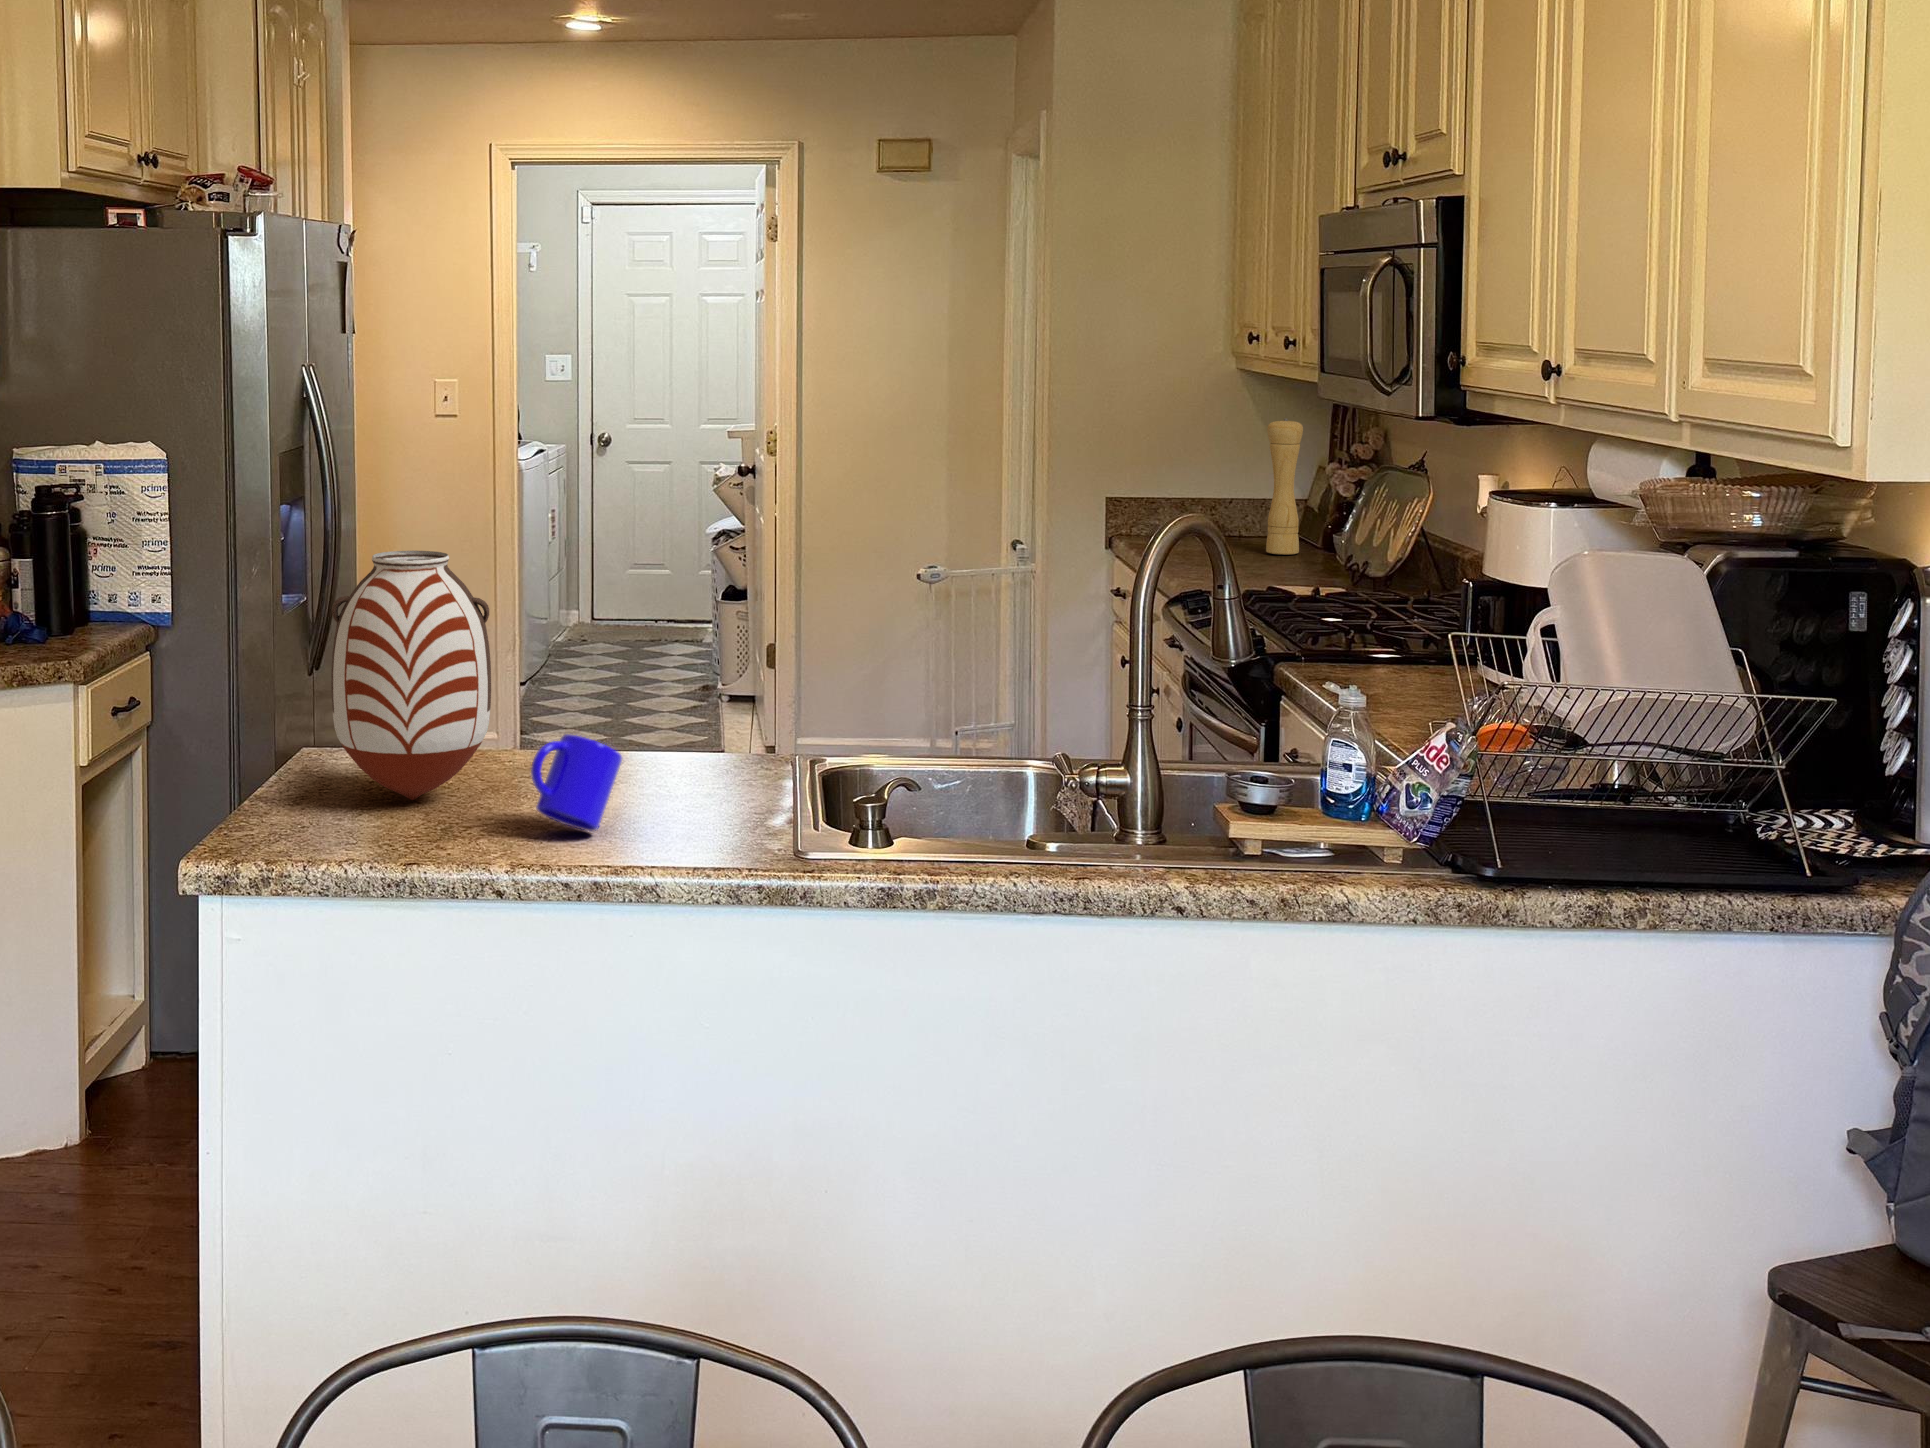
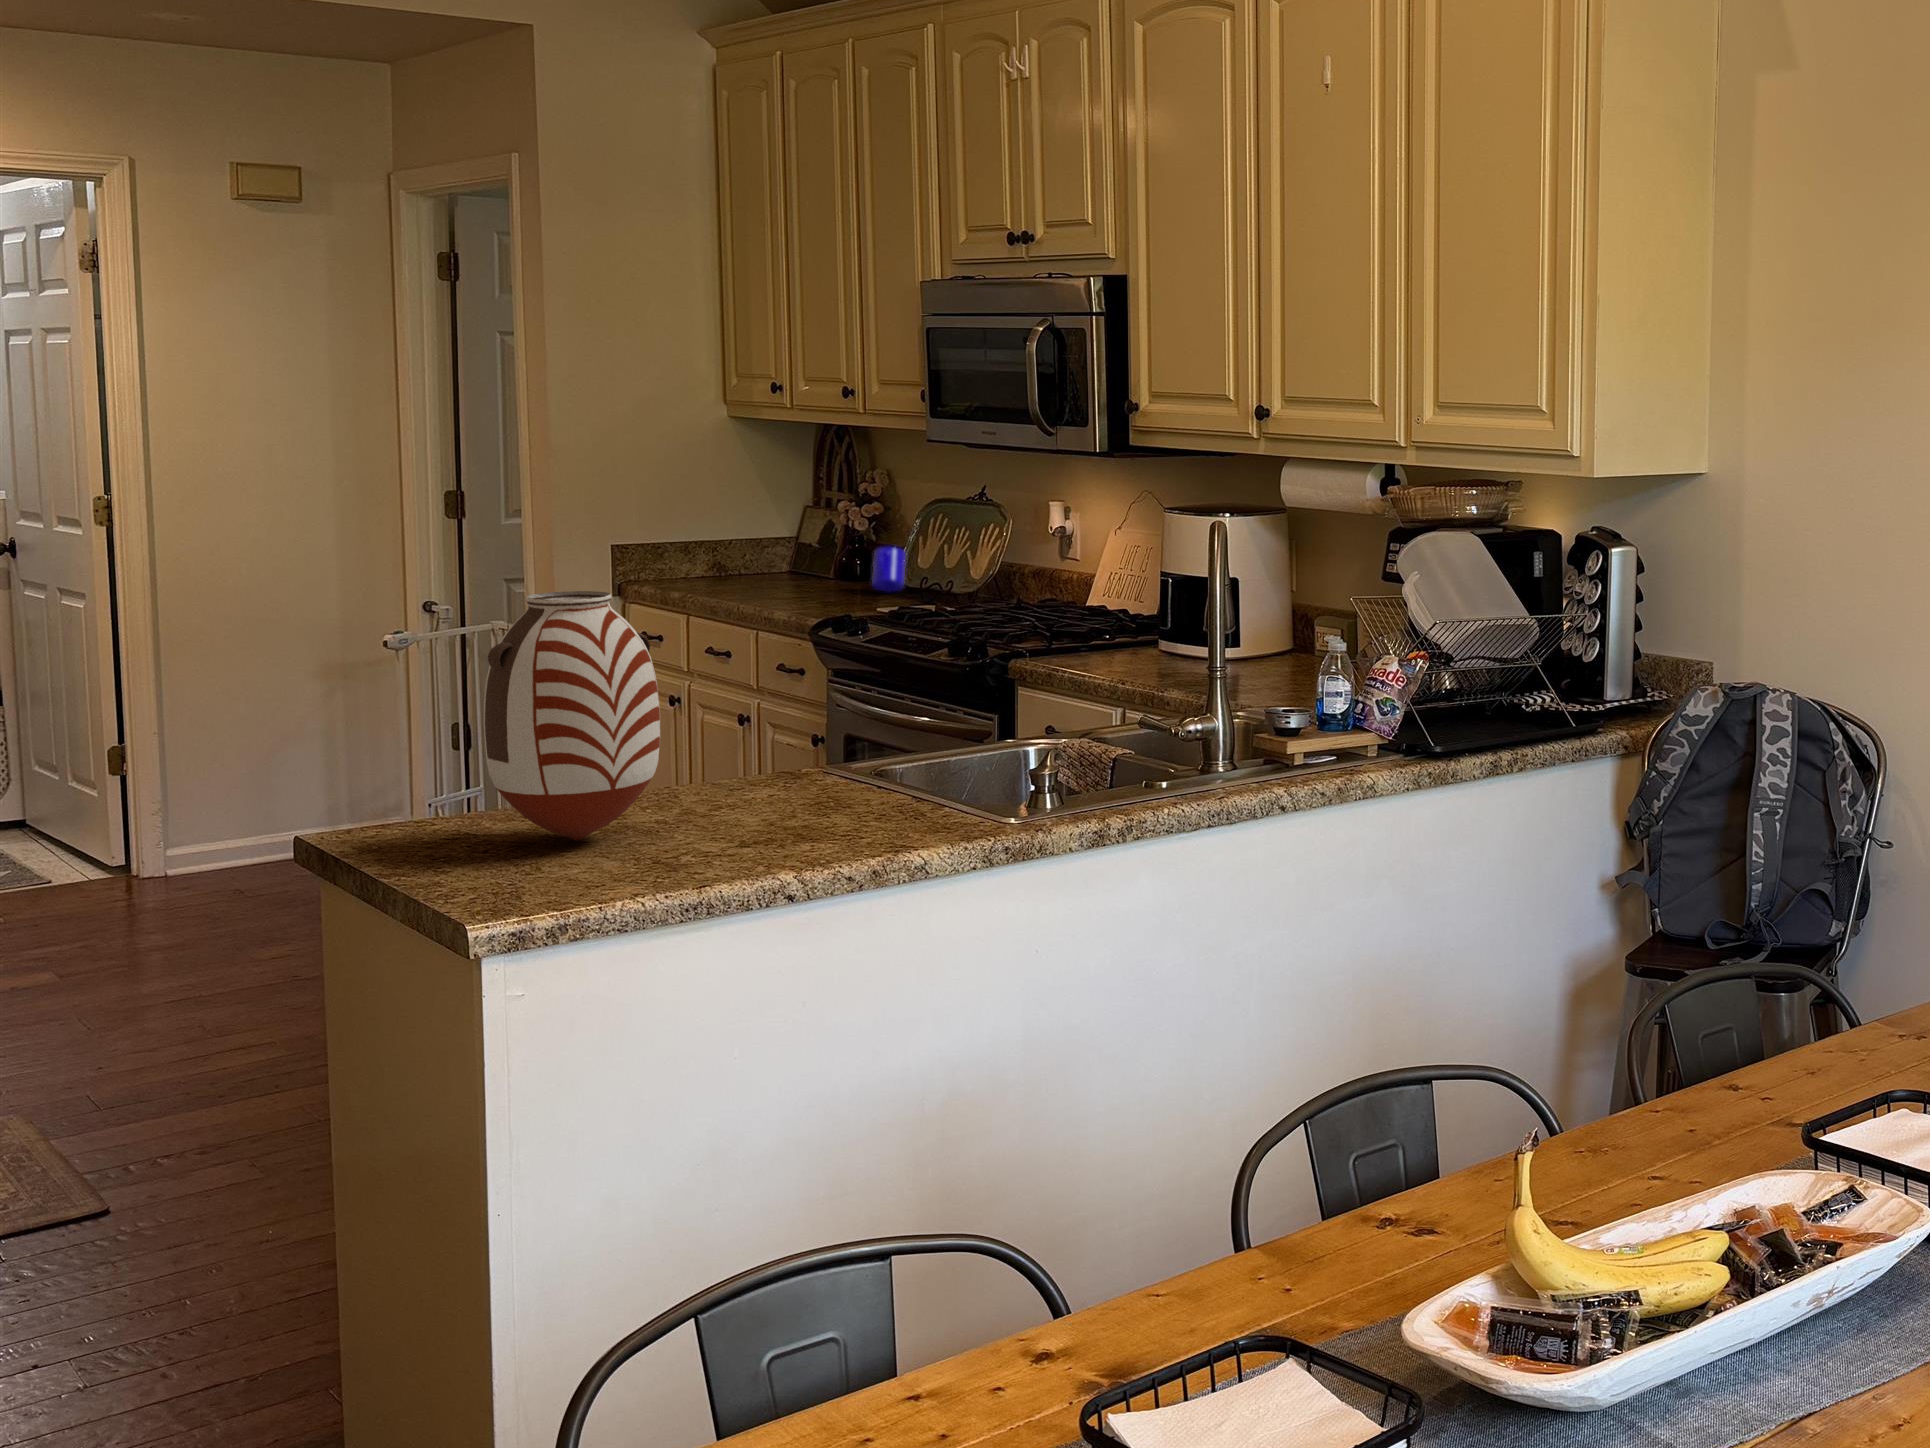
pepper mill: present [1266,419,1303,555] -> none [794,468,825,584]
mug: present [531,734,622,831] -> present [872,547,906,592]

